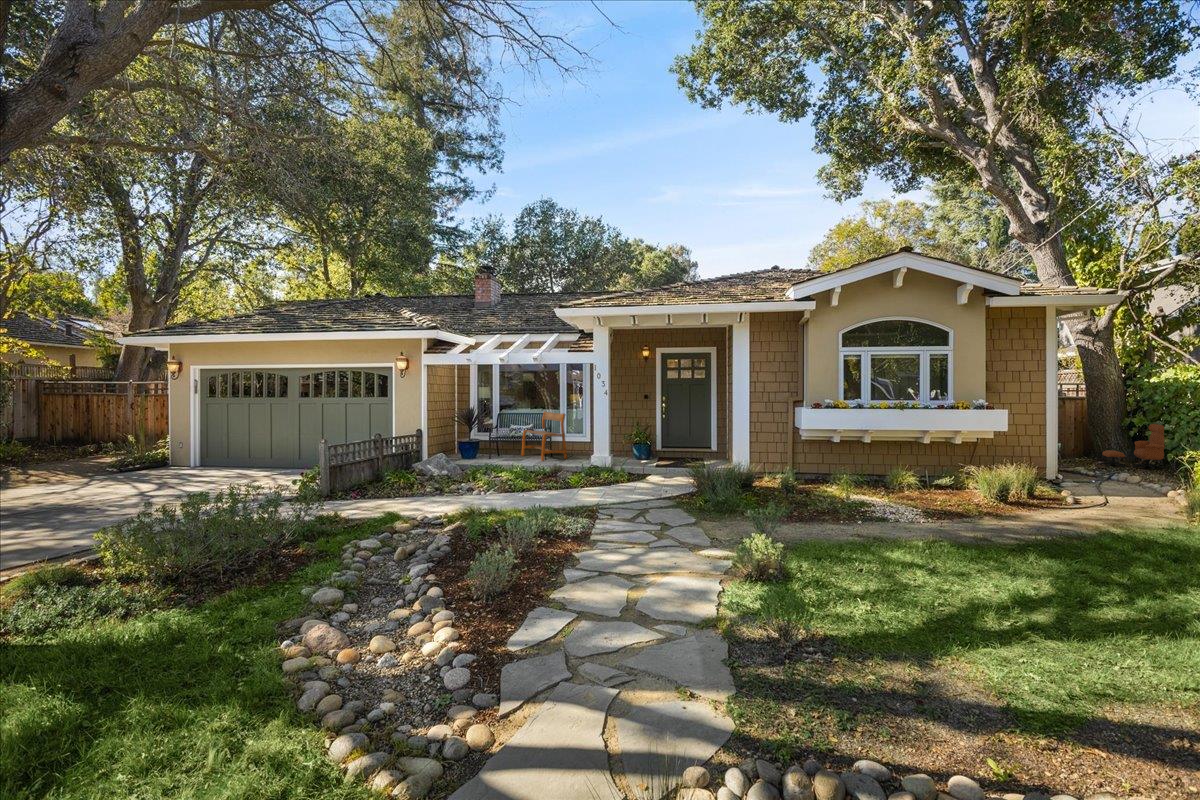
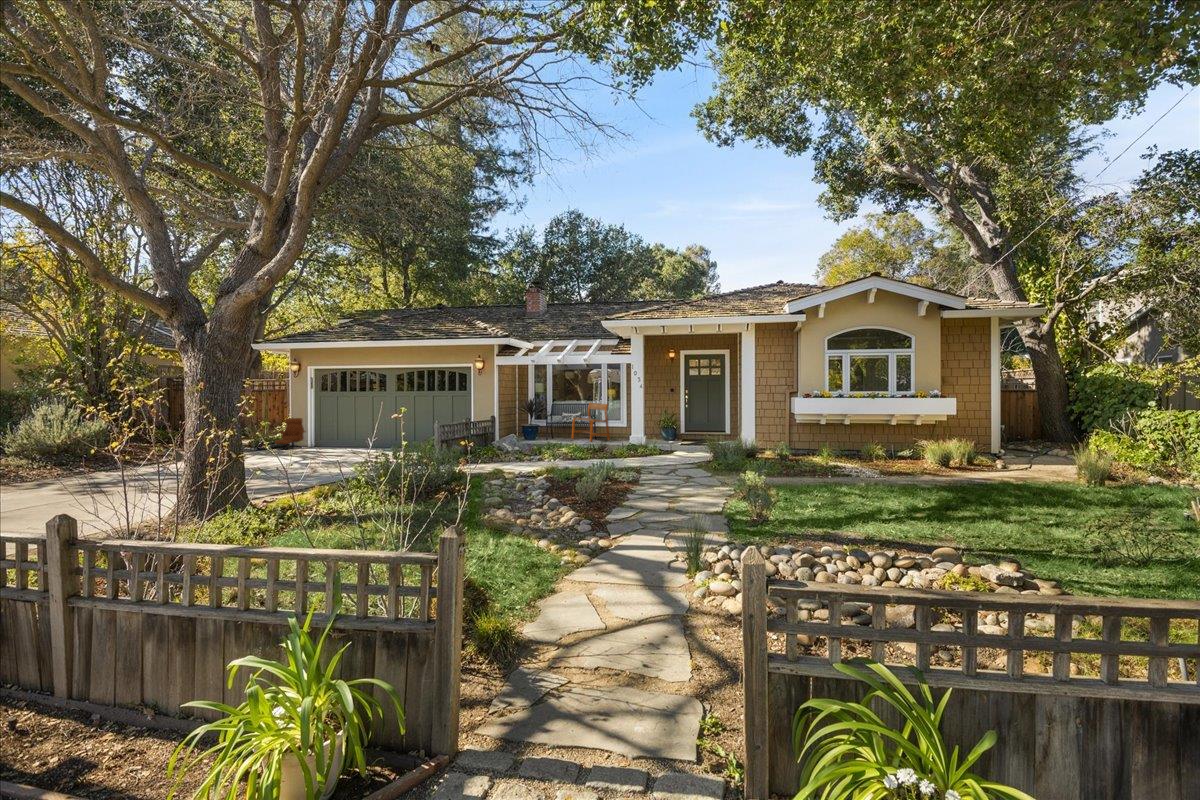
lounge chair: present [1098,424,1166,469] -> present [275,418,306,450]

